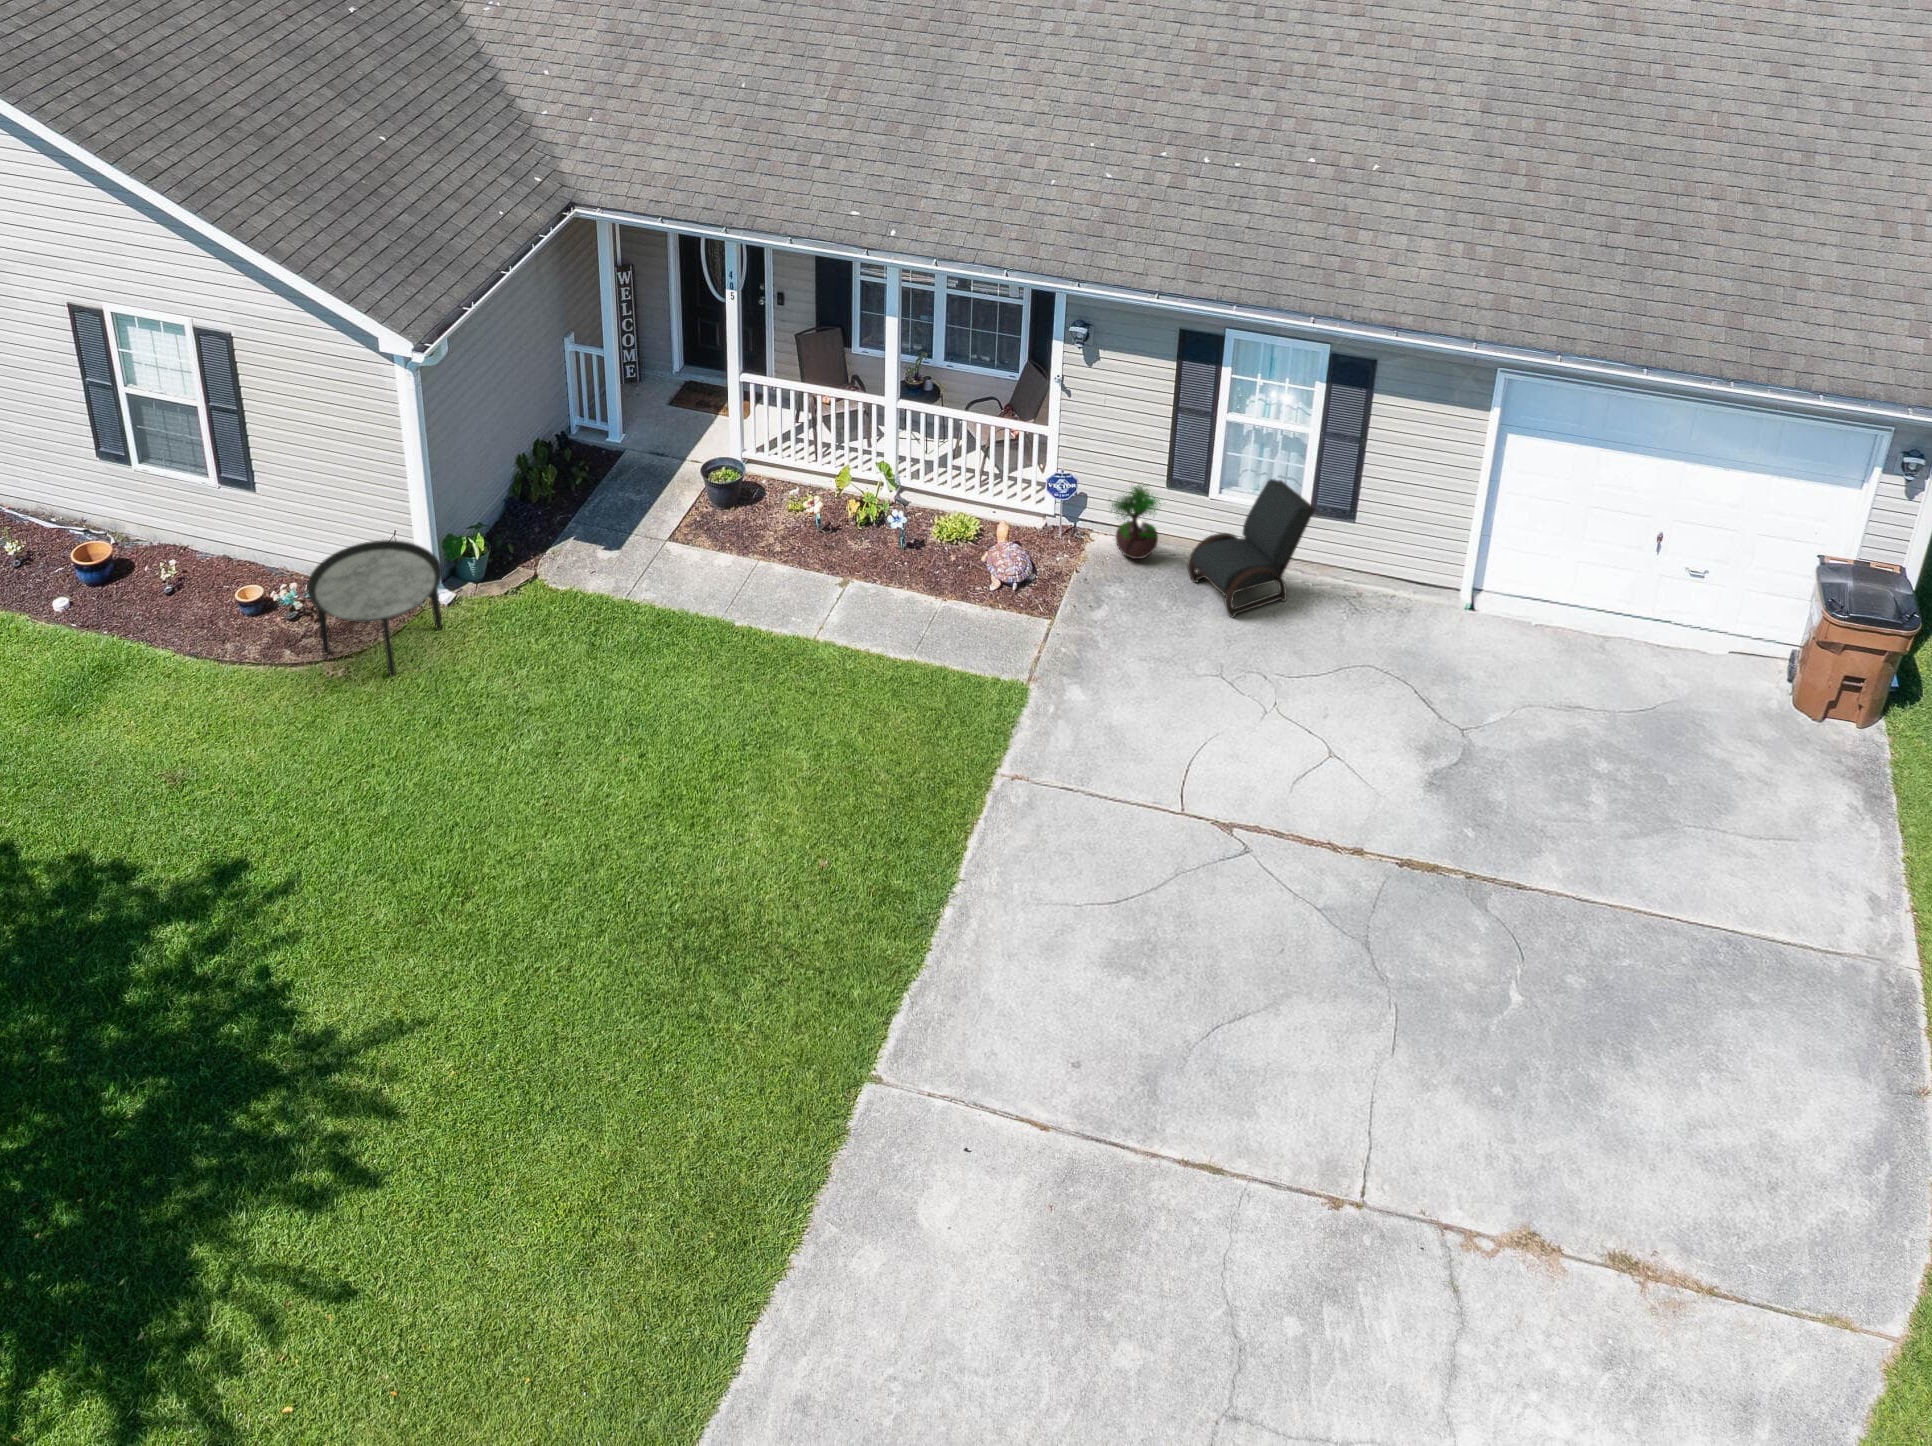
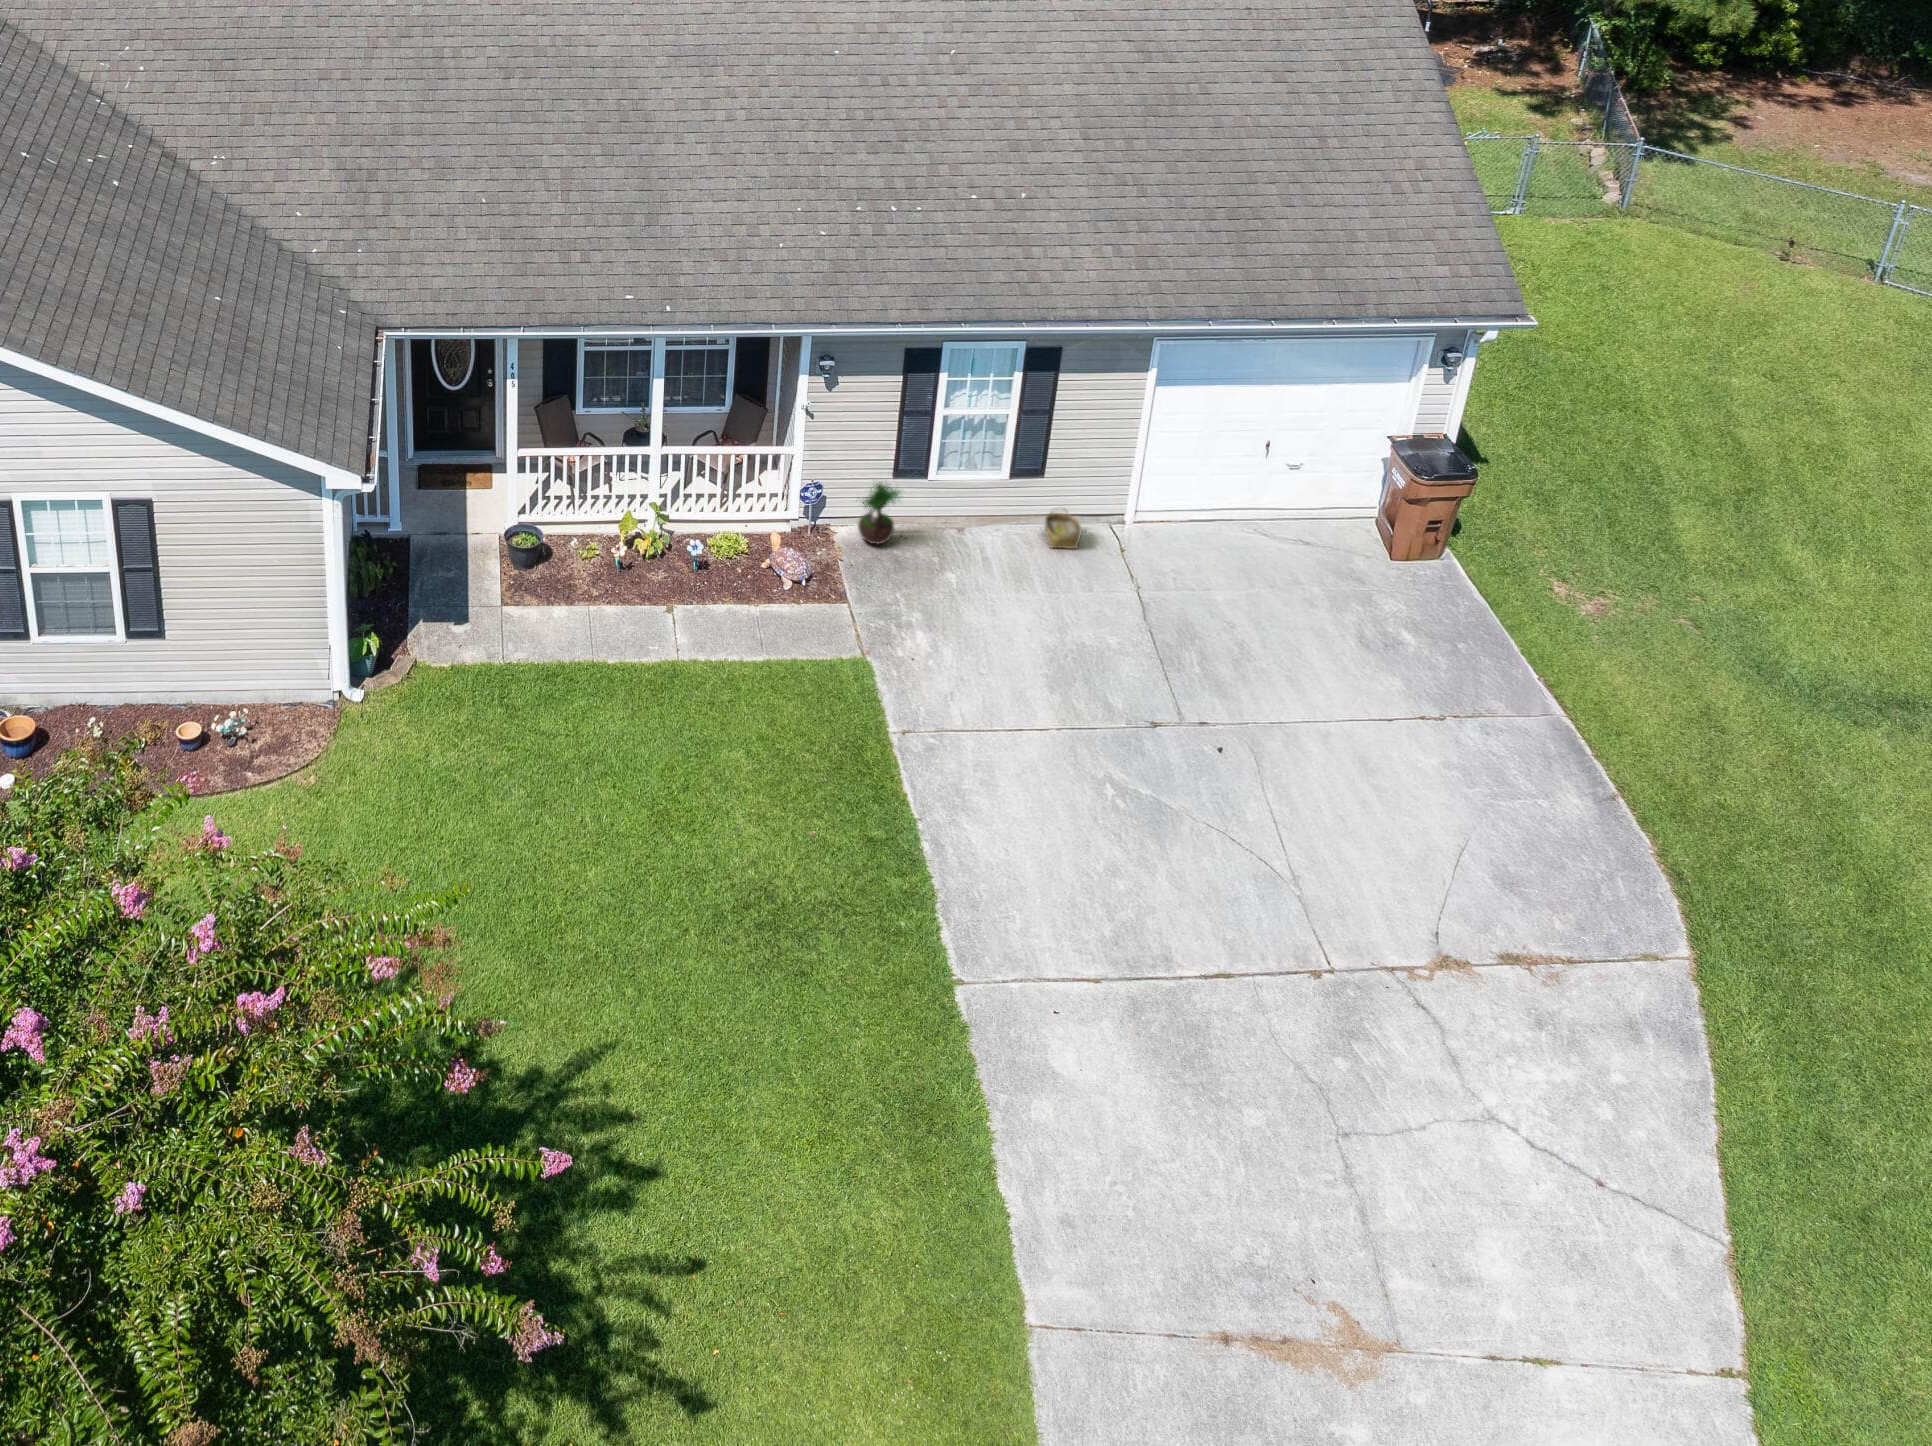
lounge chair: present [1187,479,1315,618] -> none [927,455,1023,574]
round table: present [307,540,442,676] -> none [254,664,377,786]
woven basket: none [1341,563,1386,617] -> present [1044,507,1081,549]

